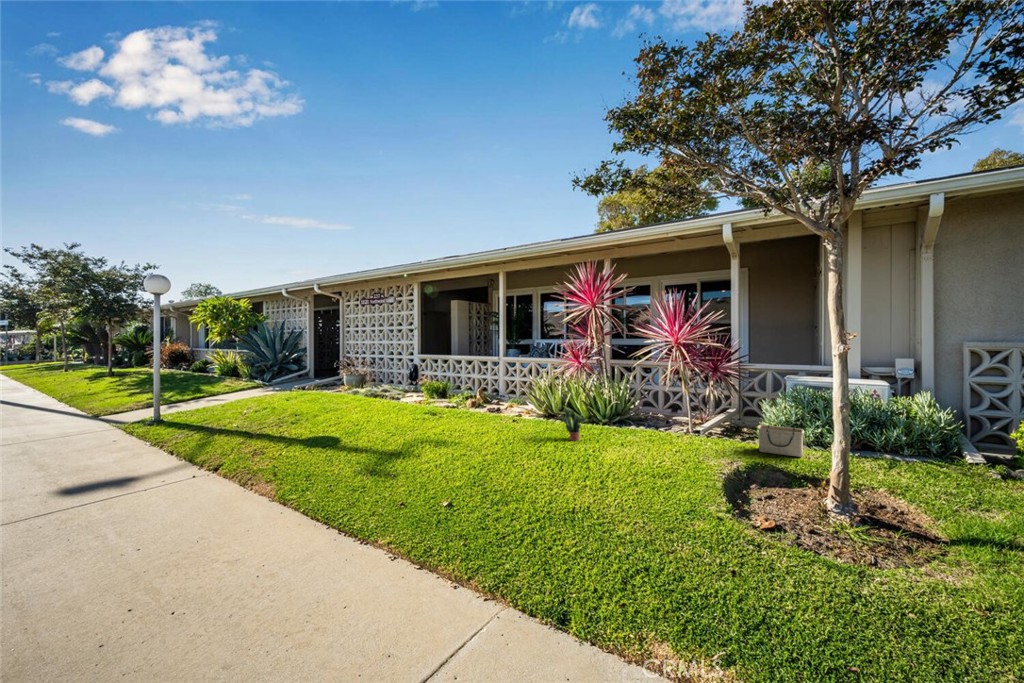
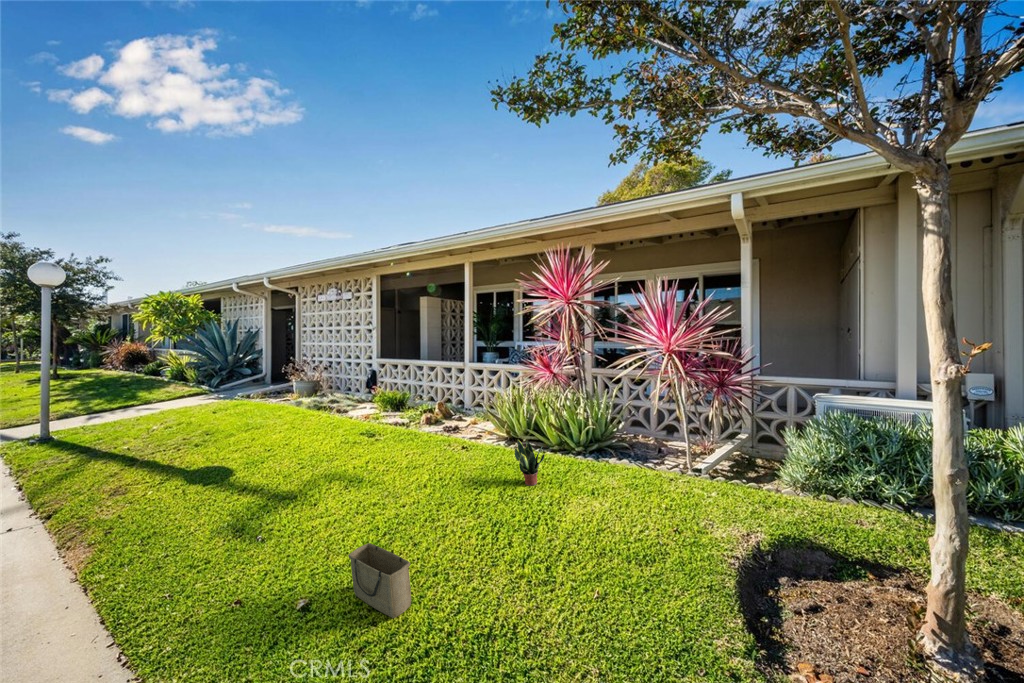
basket: present [757,425,804,457] -> present [348,543,411,618]

